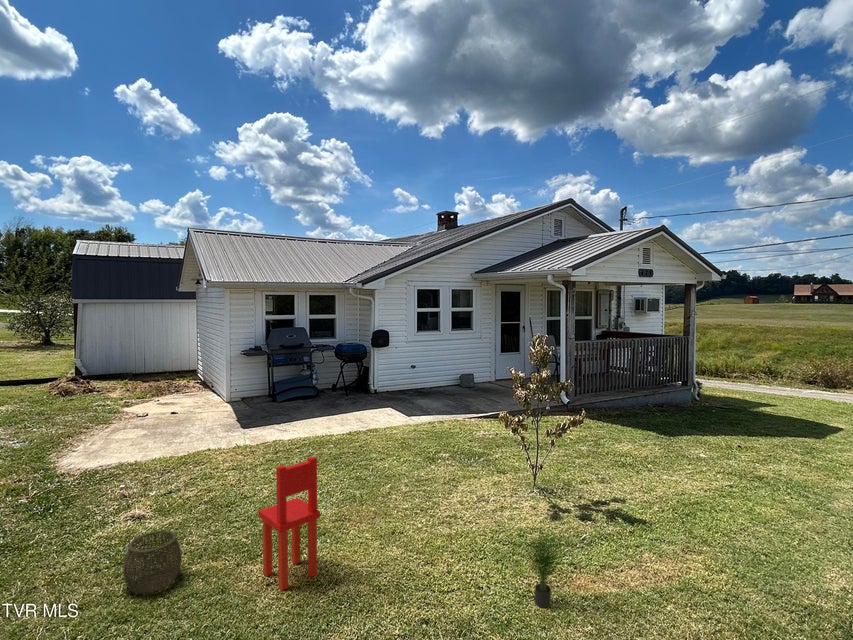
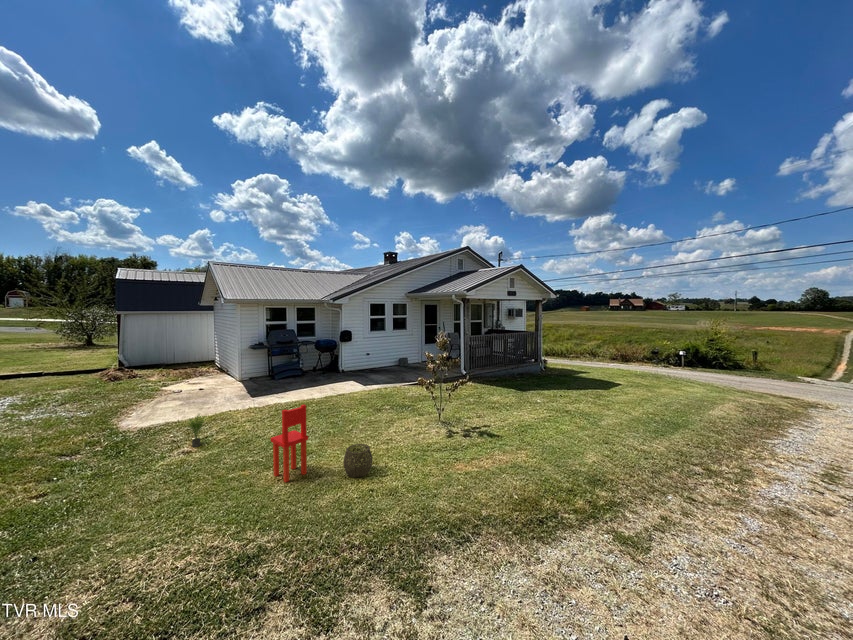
potted plant: present [523,530,564,608] -> present [189,416,204,447]
woven basket: present [123,531,182,594] -> present [344,444,372,477]

